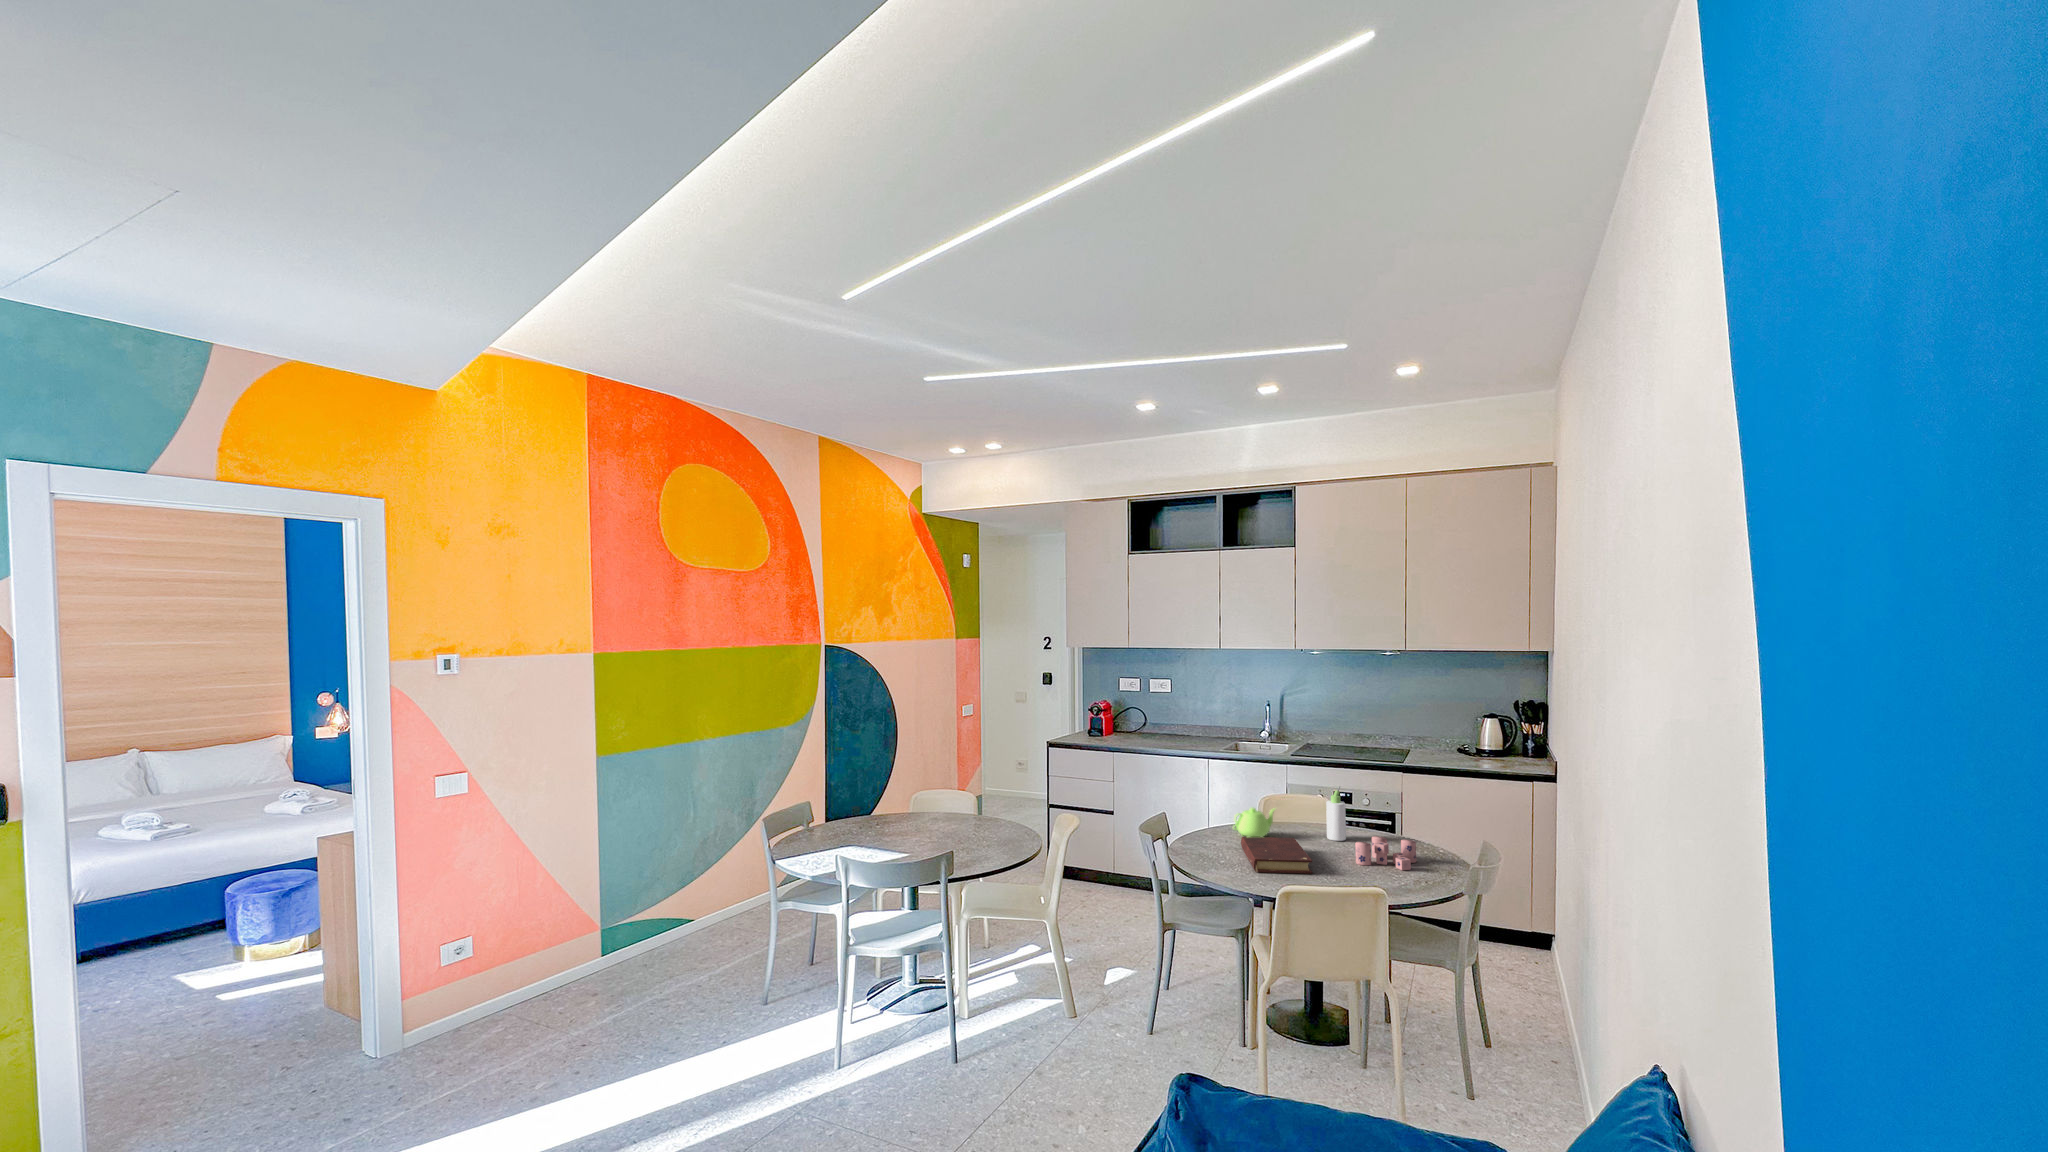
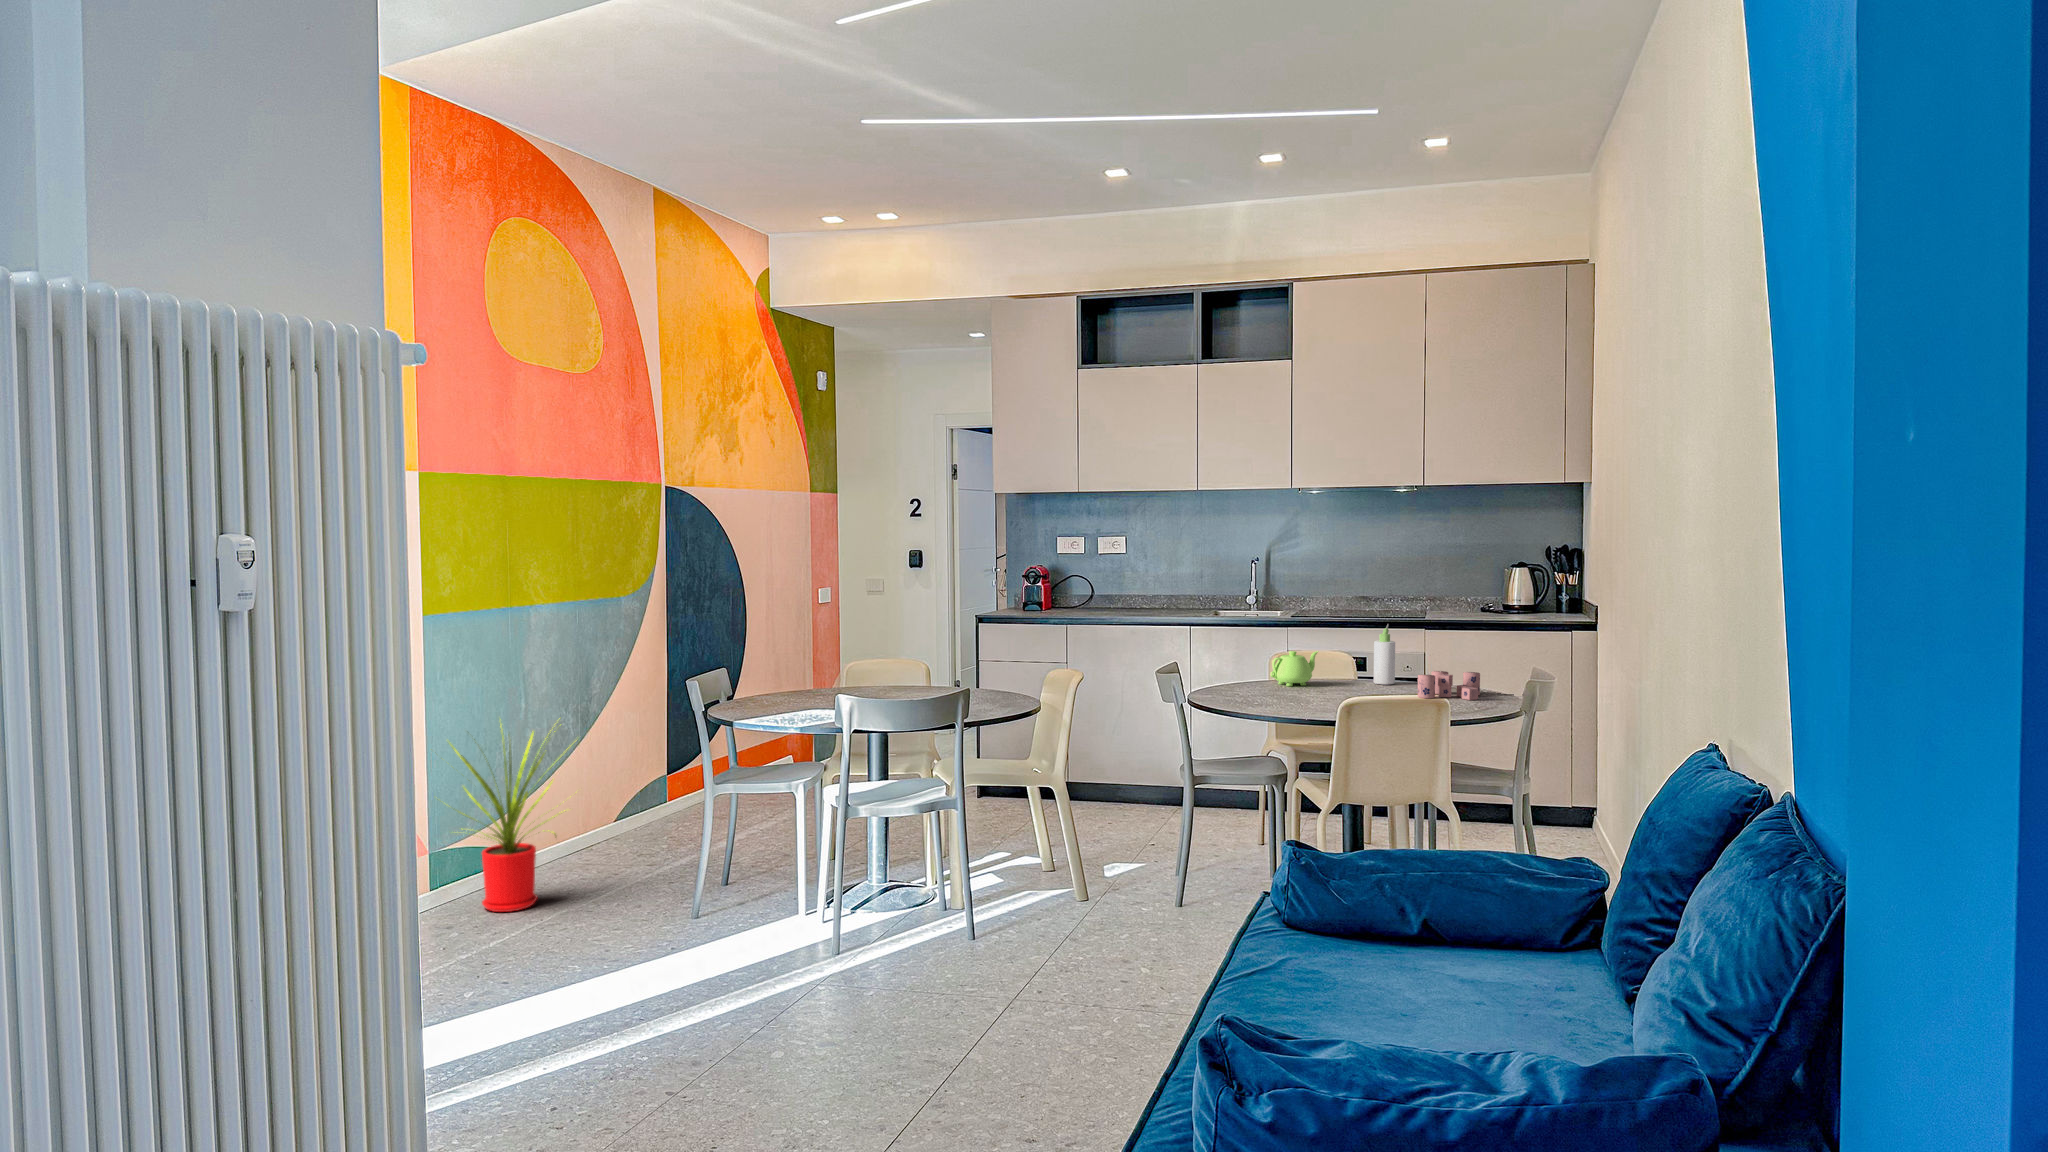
house plant: none [595,830,709,984] -> present [449,731,565,912]
book: present [1241,837,1312,874] -> none [1288,678,1380,706]

